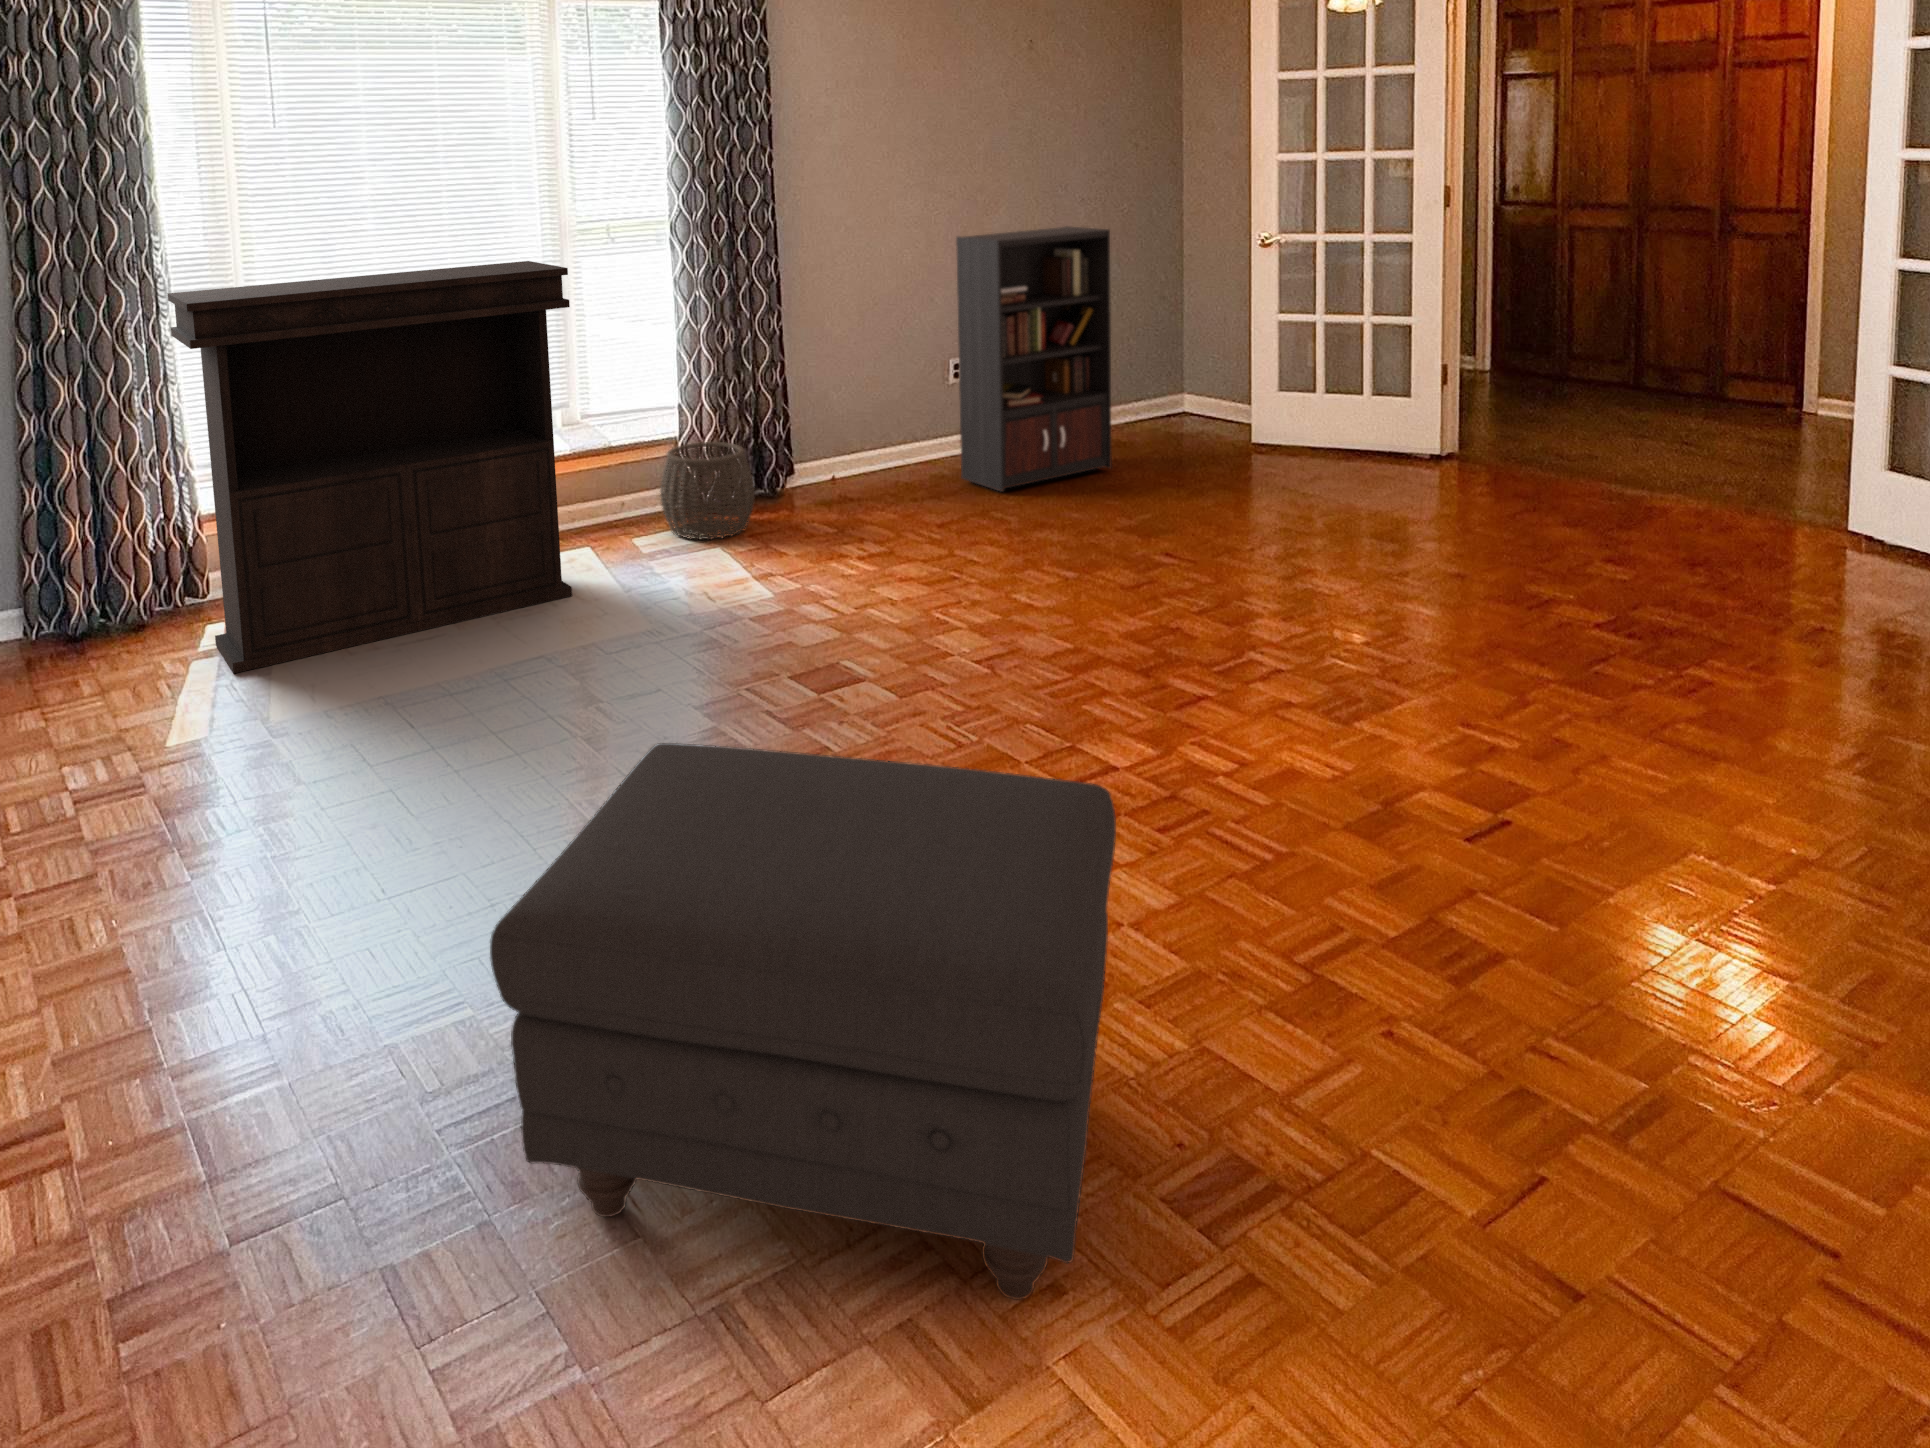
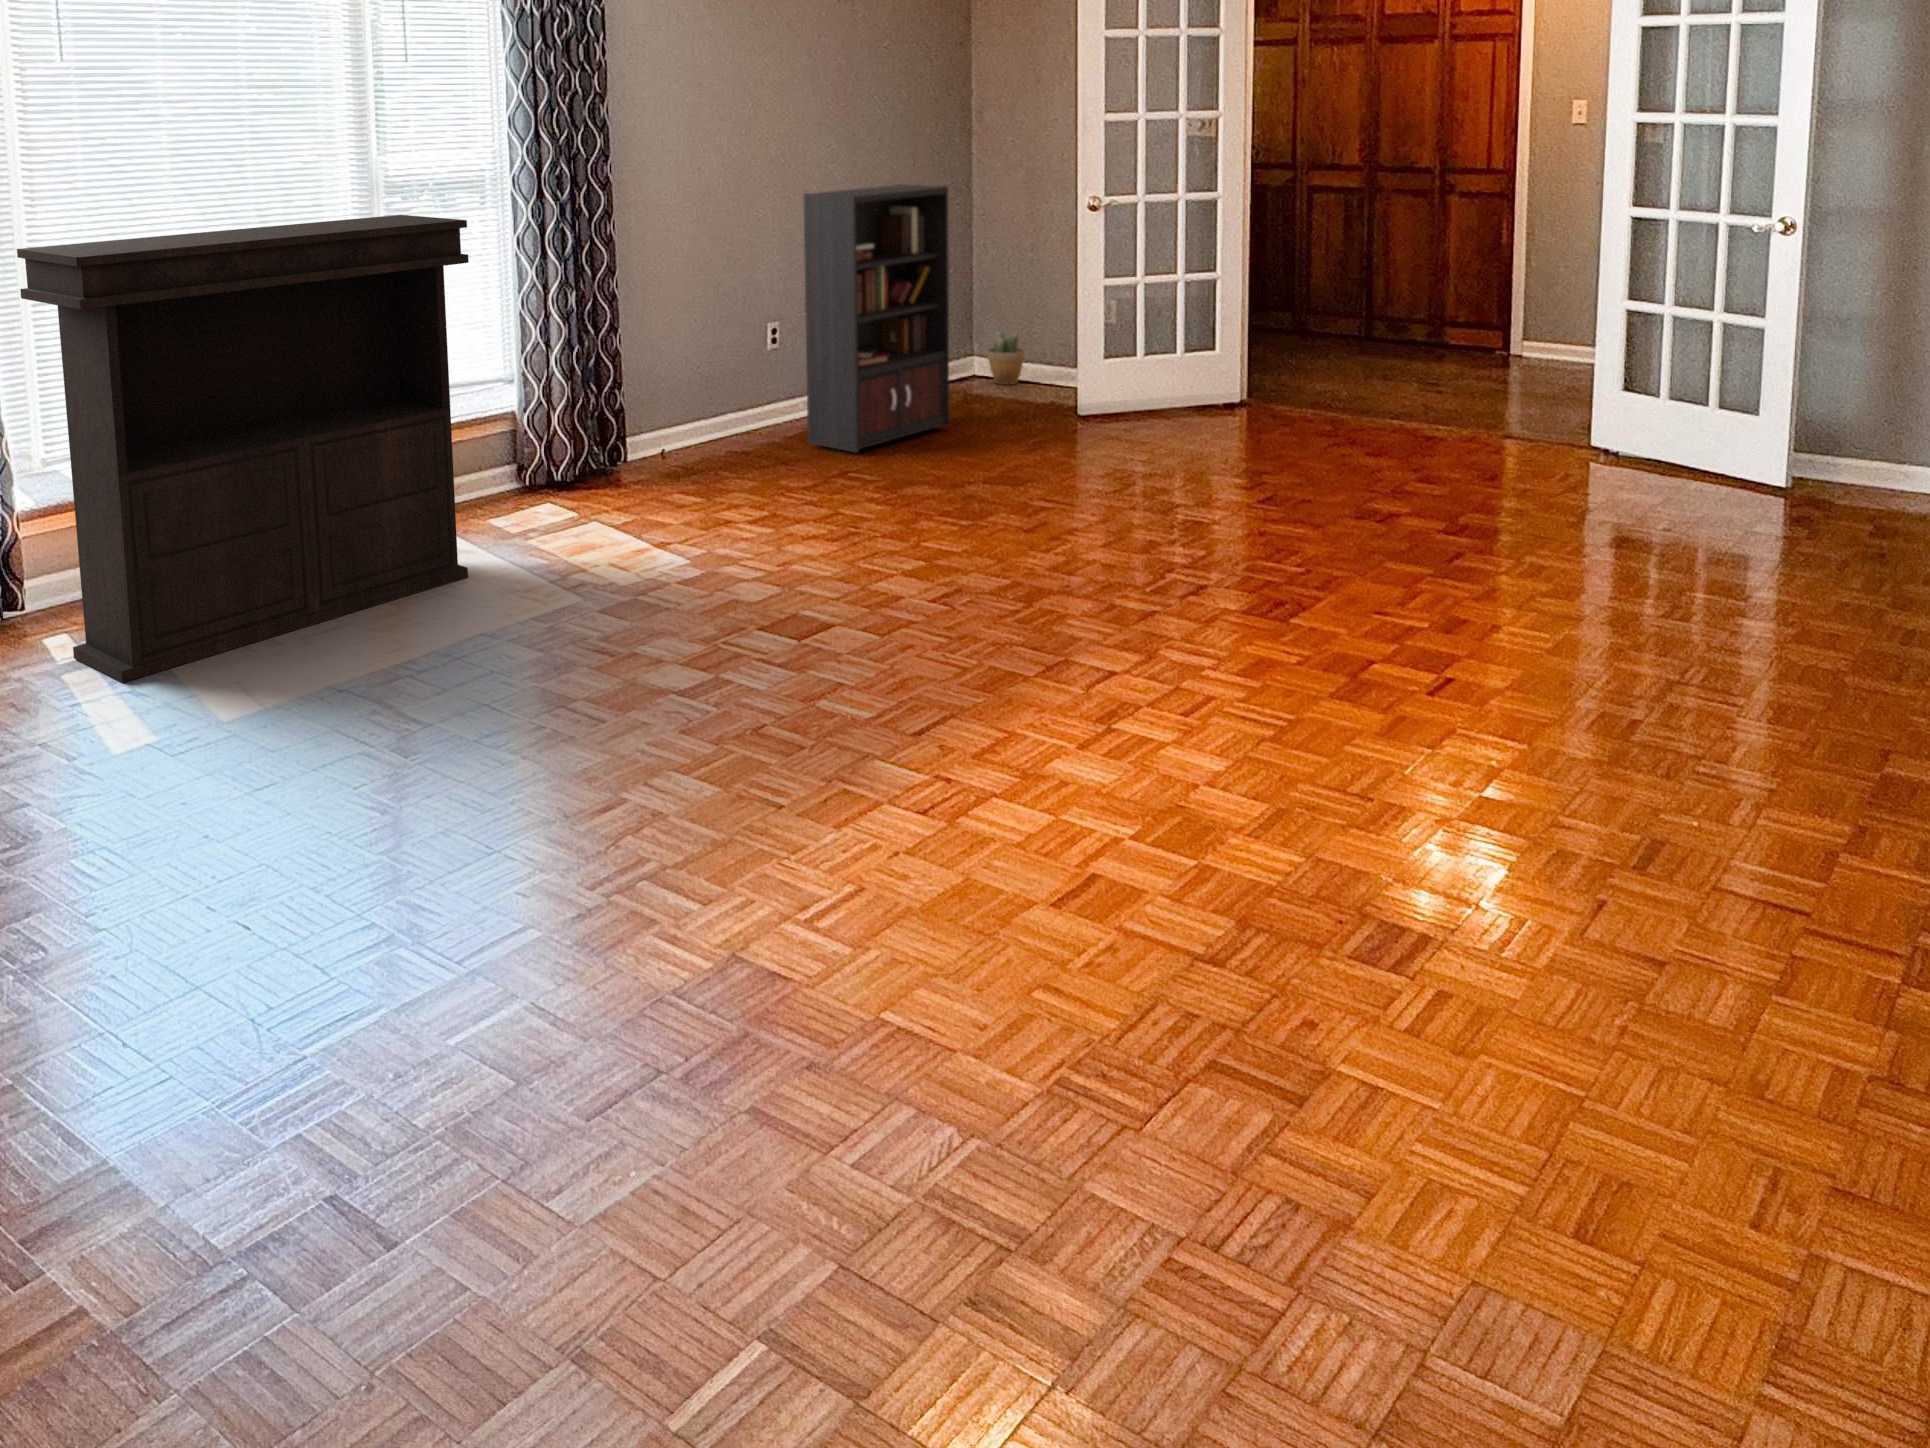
potted plant: none [1181,371,1221,425] -> present [987,331,1025,385]
woven basket: present [660,442,754,540] -> none [519,412,624,516]
ottoman: present [490,743,1116,1300] -> none [830,634,1373,1055]

